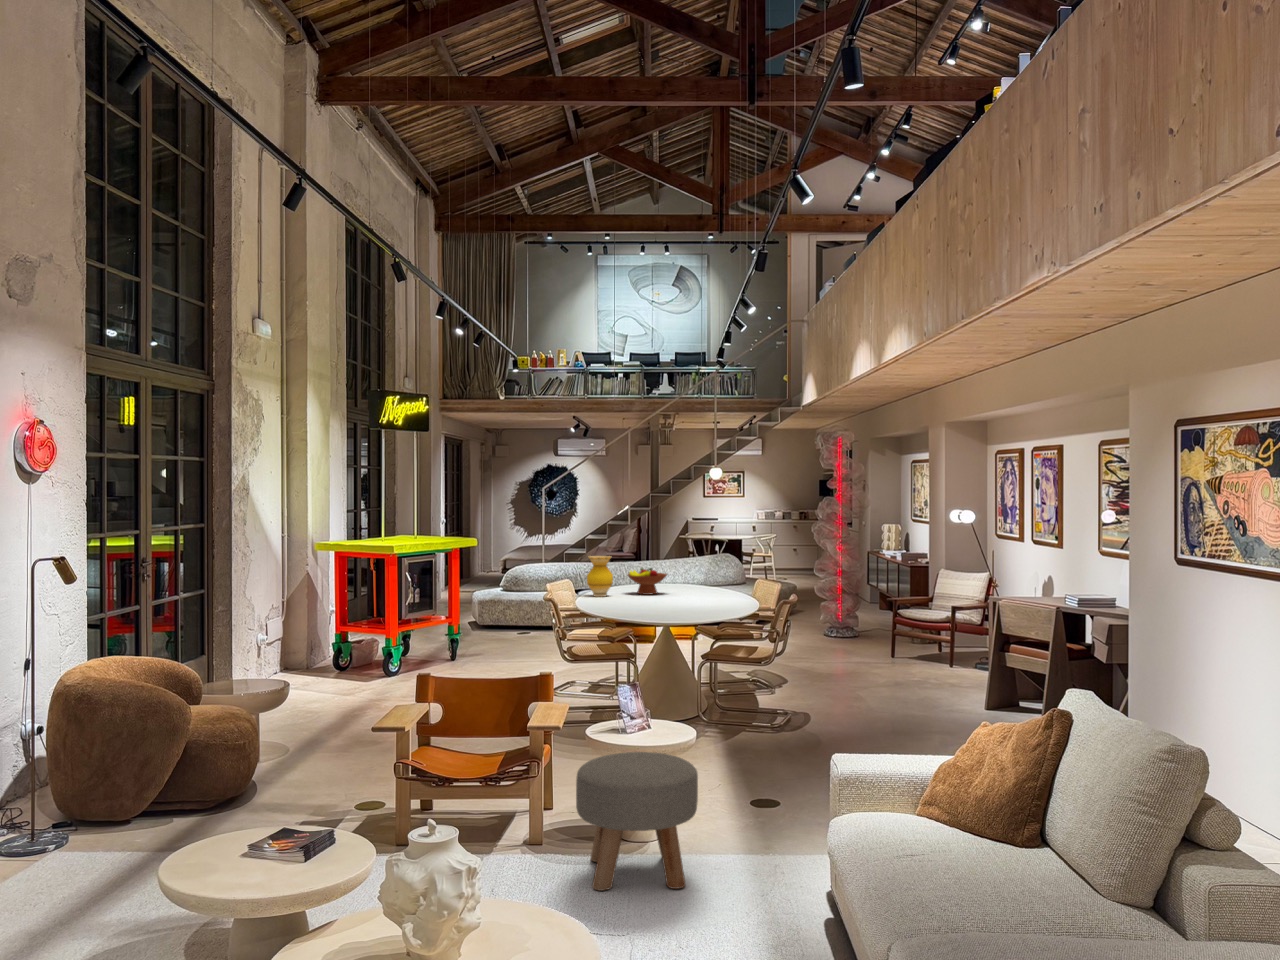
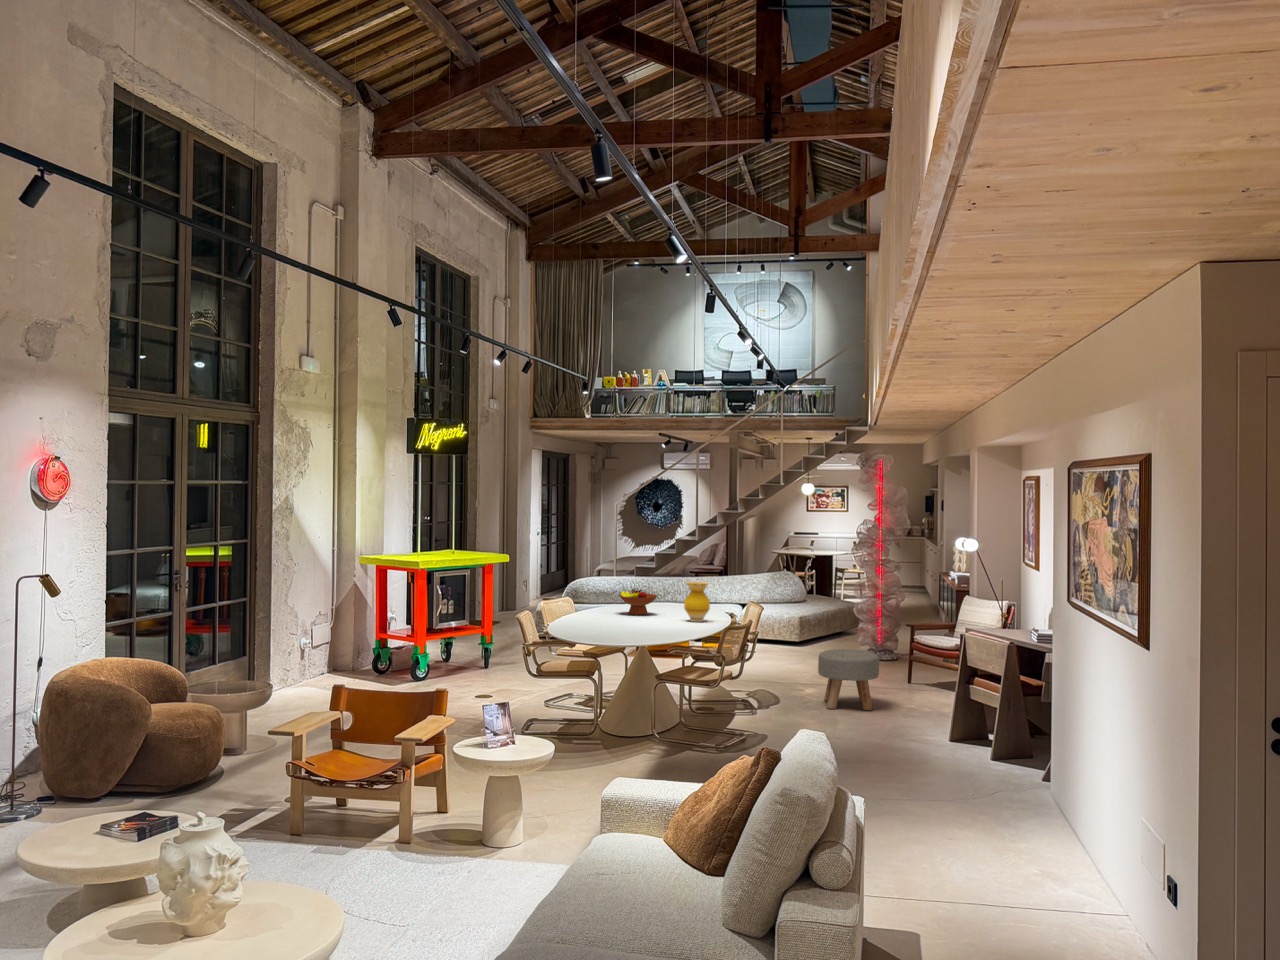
vase: present [587,556,613,597] -> present [684,582,710,622]
ottoman: present [576,752,698,891] -> present [818,649,879,711]

